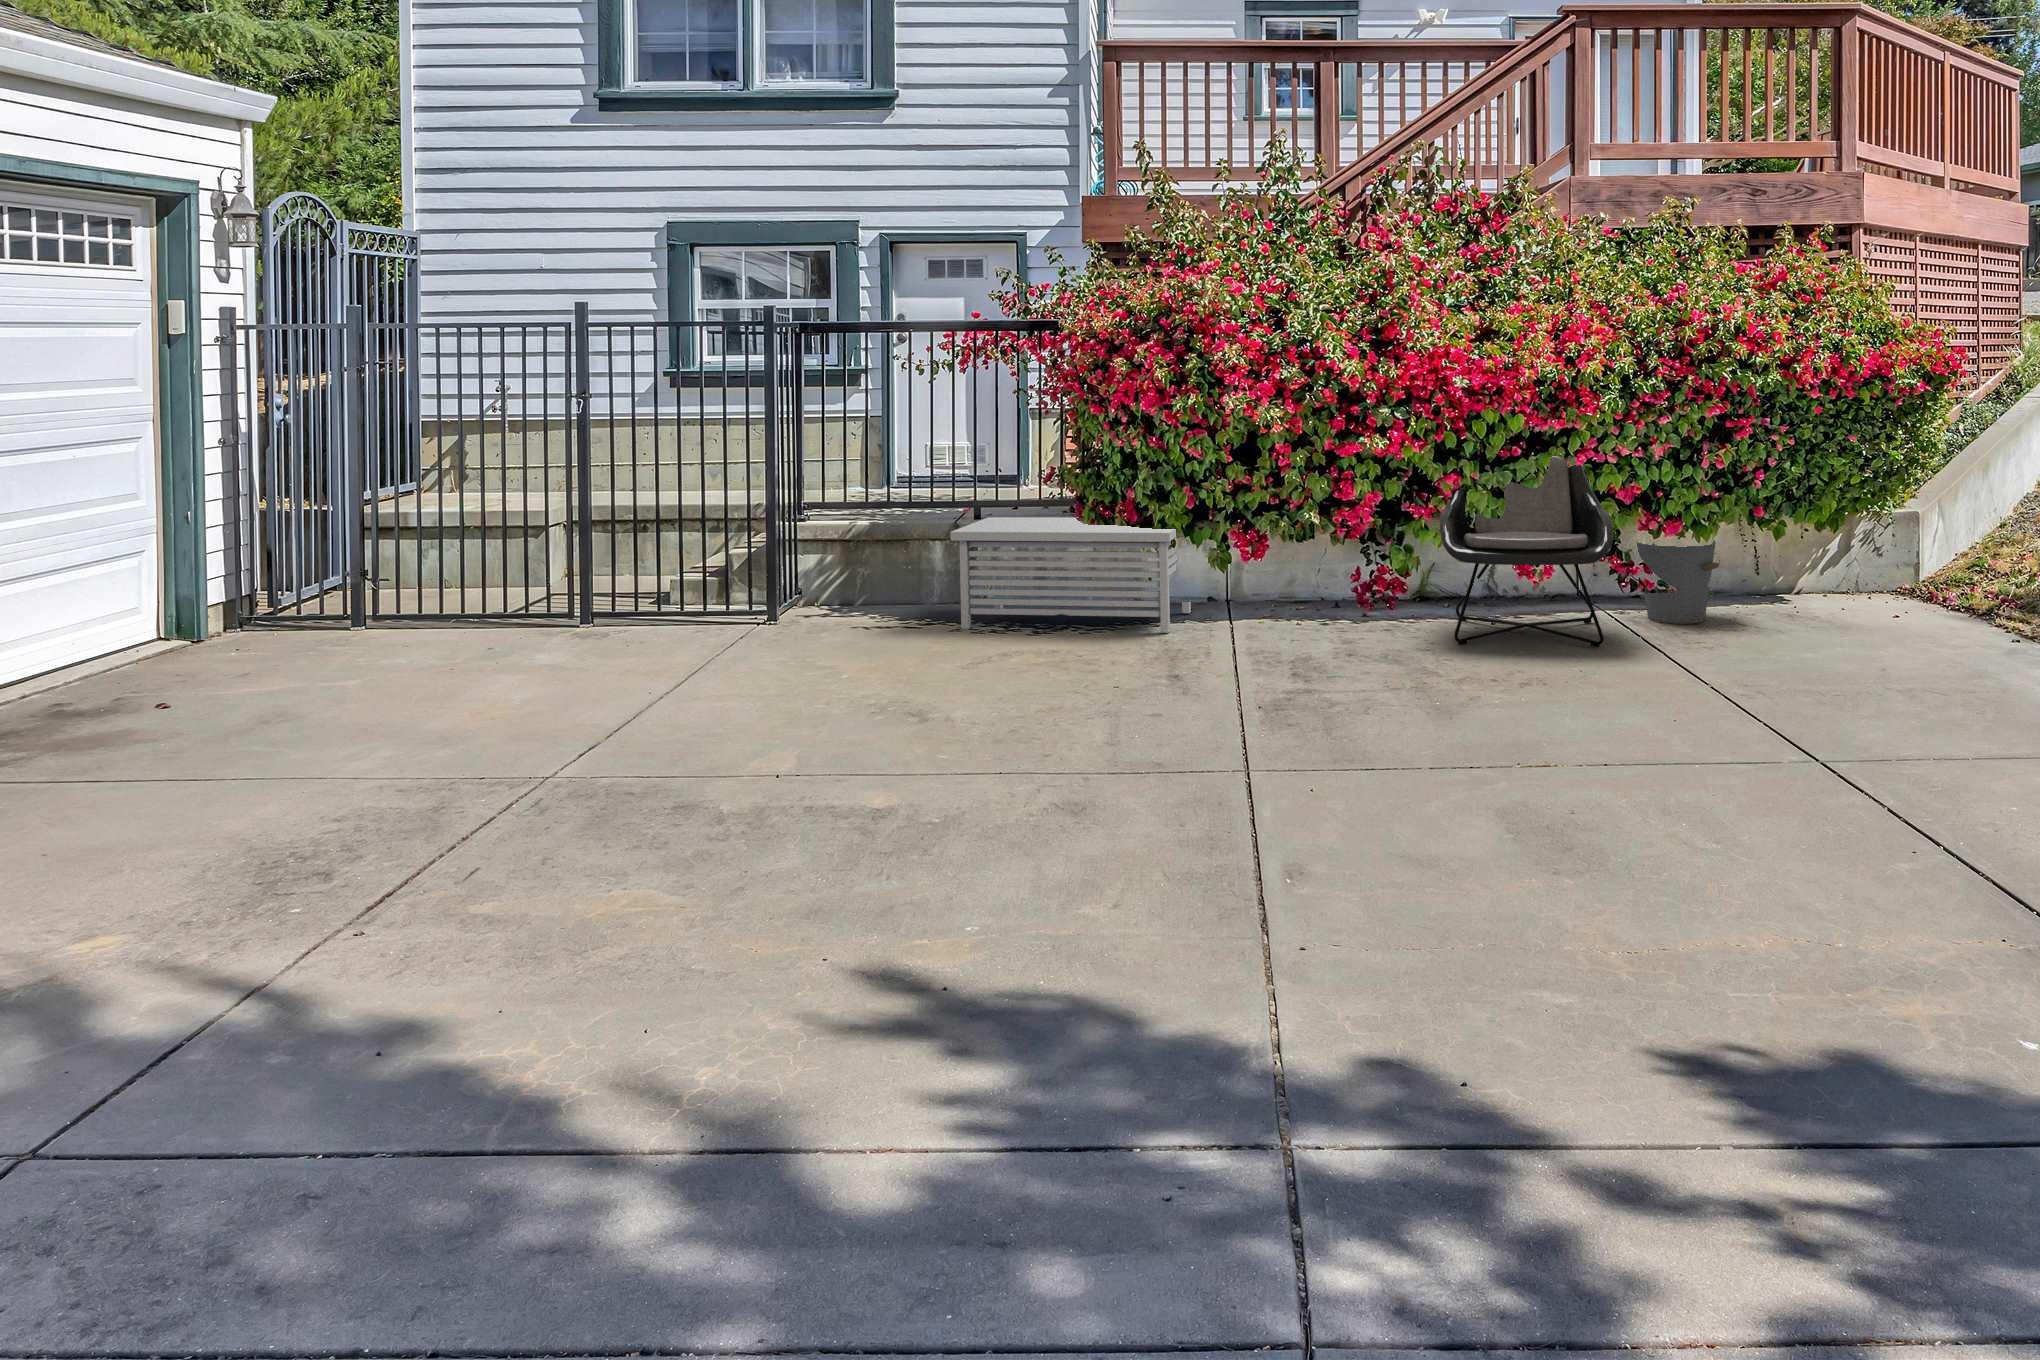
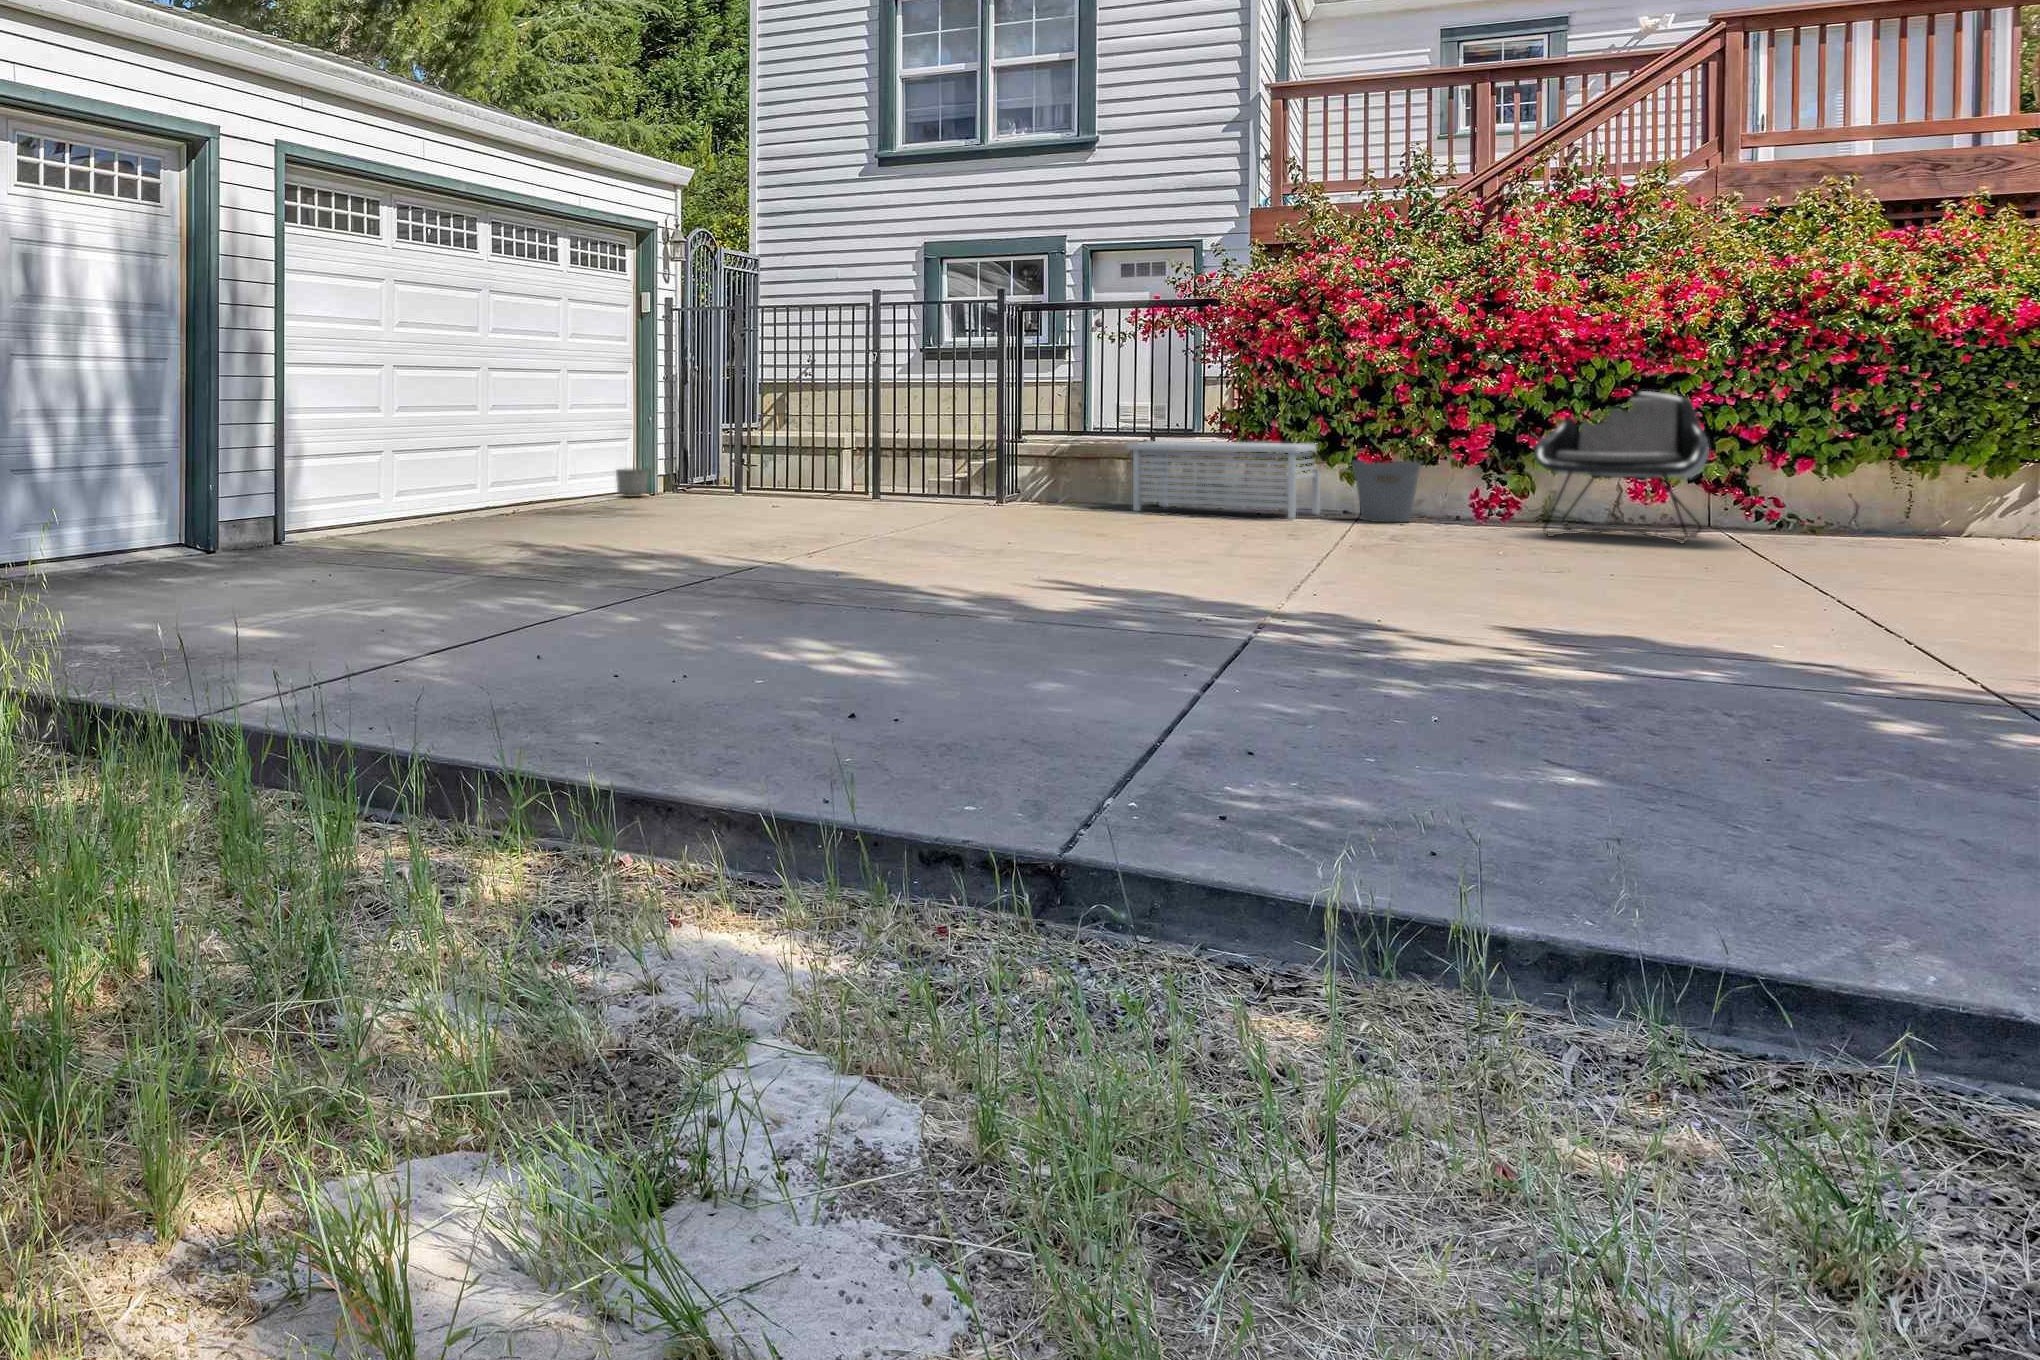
bucket: present [1636,540,1720,624] -> present [1352,461,1421,522]
planter: none [73,618,147,677] -> present [616,469,648,497]

